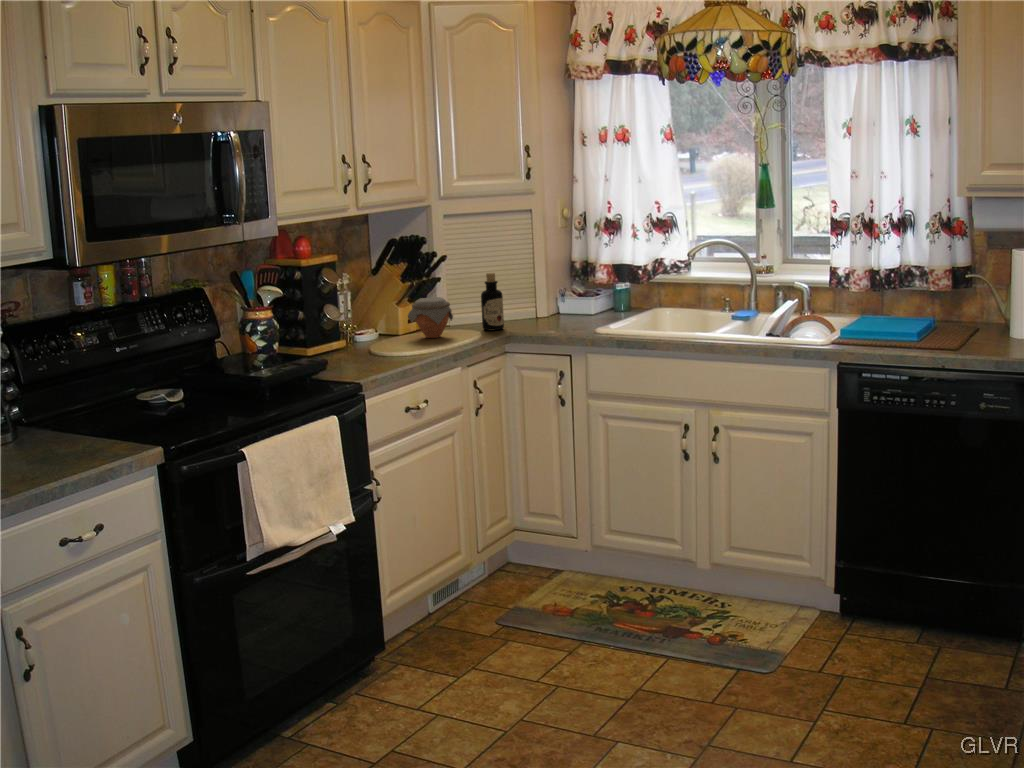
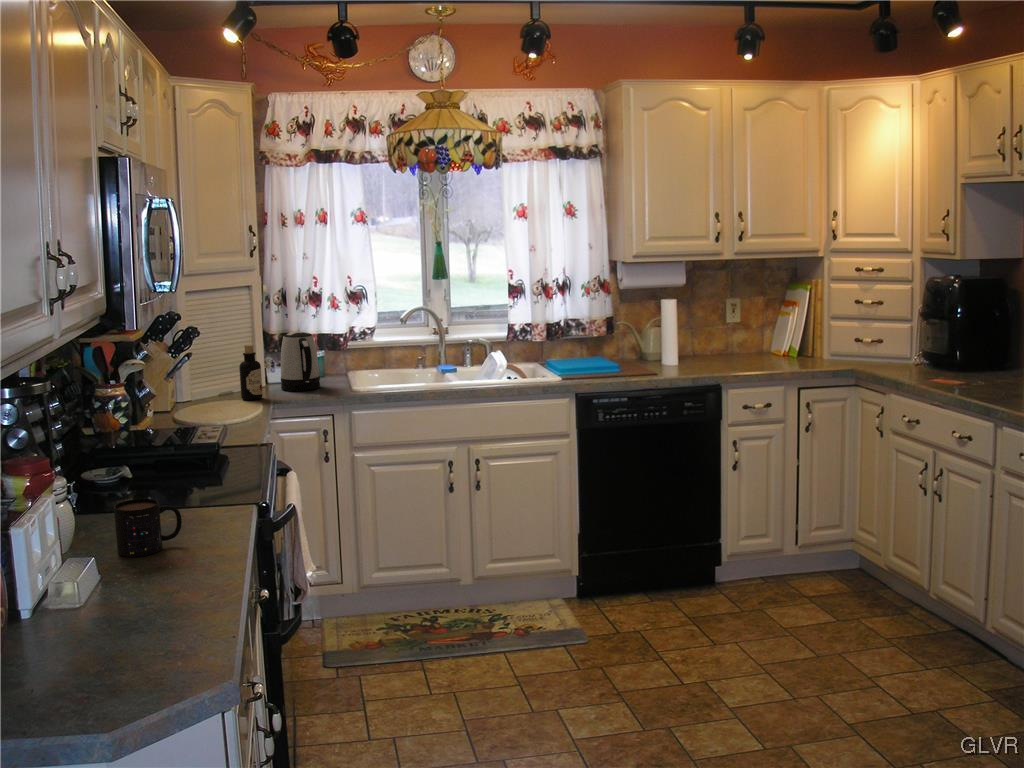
kettle: none [540,262,581,326] -> present [281,332,320,391]
jar: present [408,297,453,338] -> none [188,371,233,412]
mug: none [36,408,97,459] -> present [114,499,182,557]

